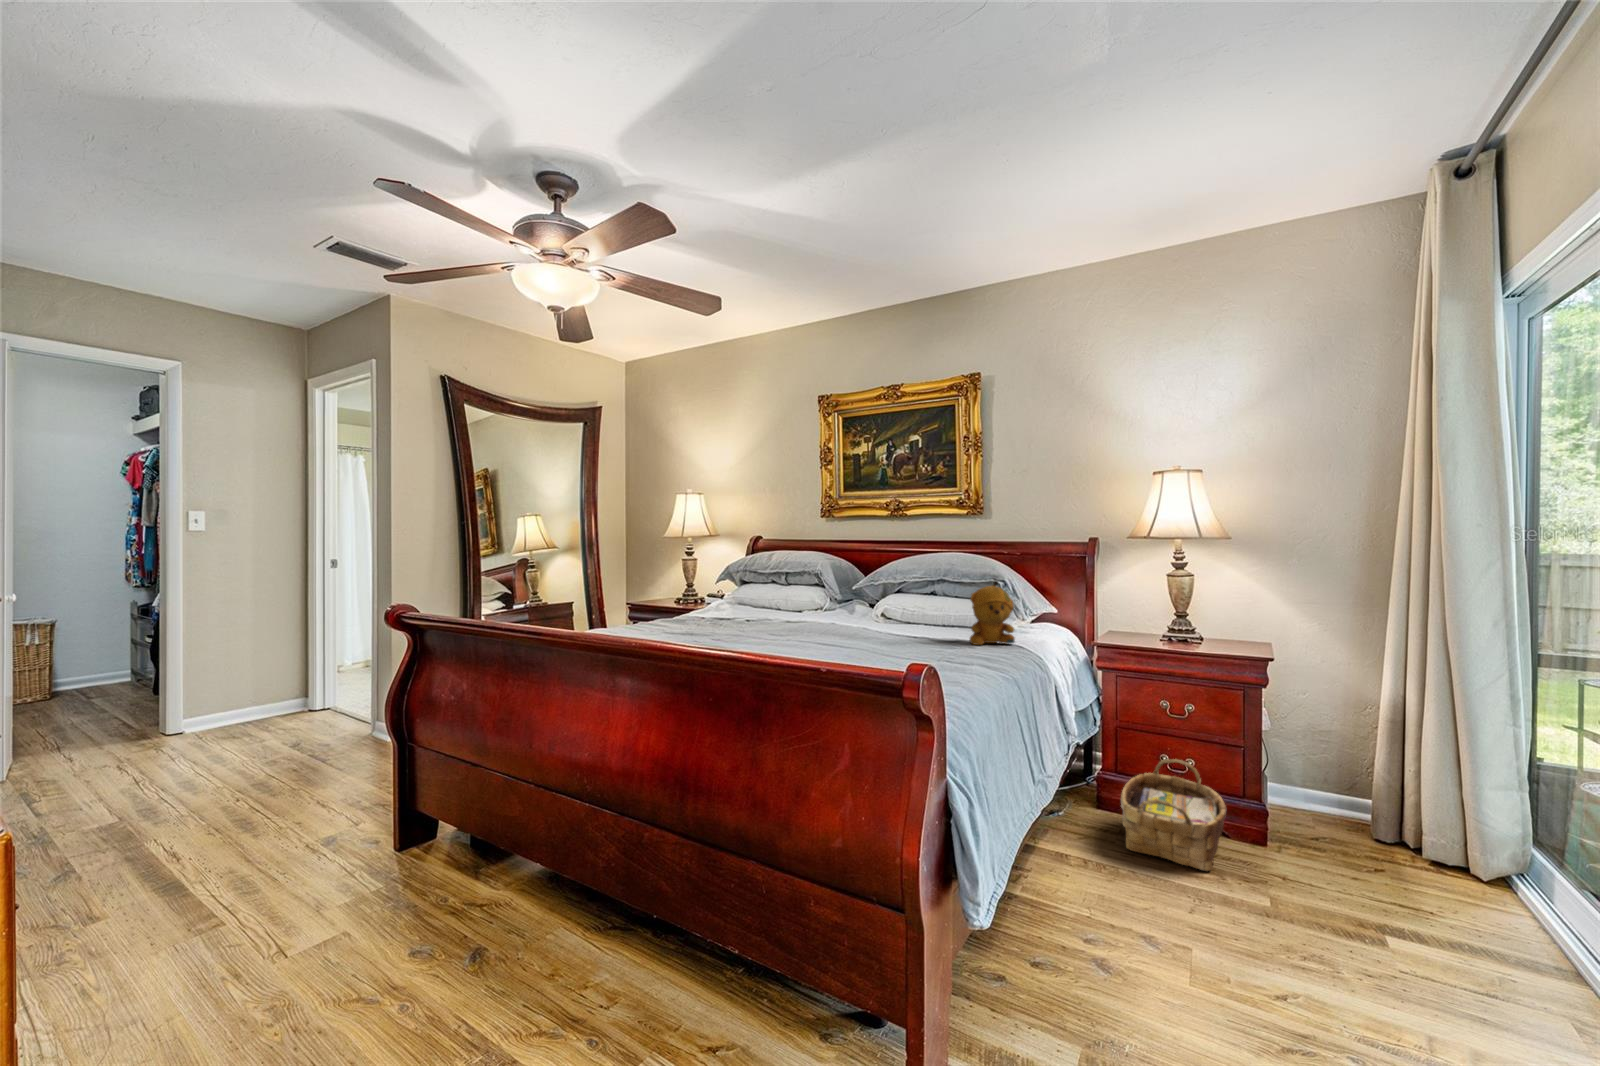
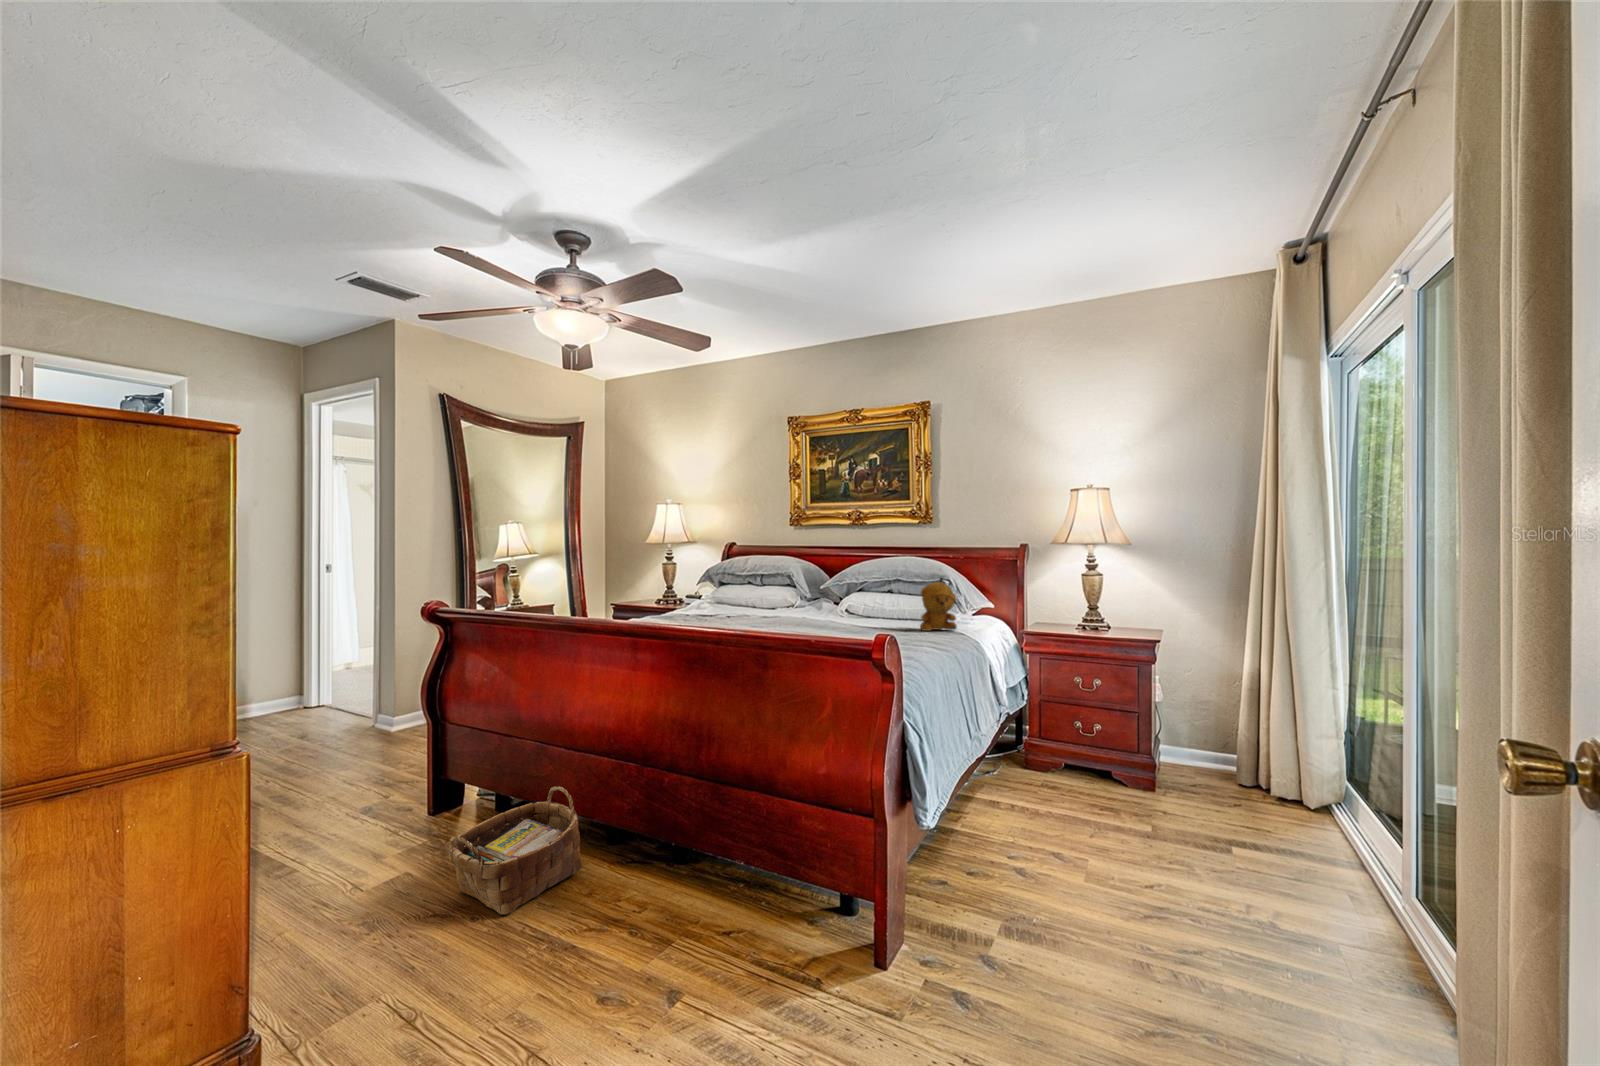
woven basket: present [1121,759,1226,871] -> present [449,787,581,915]

